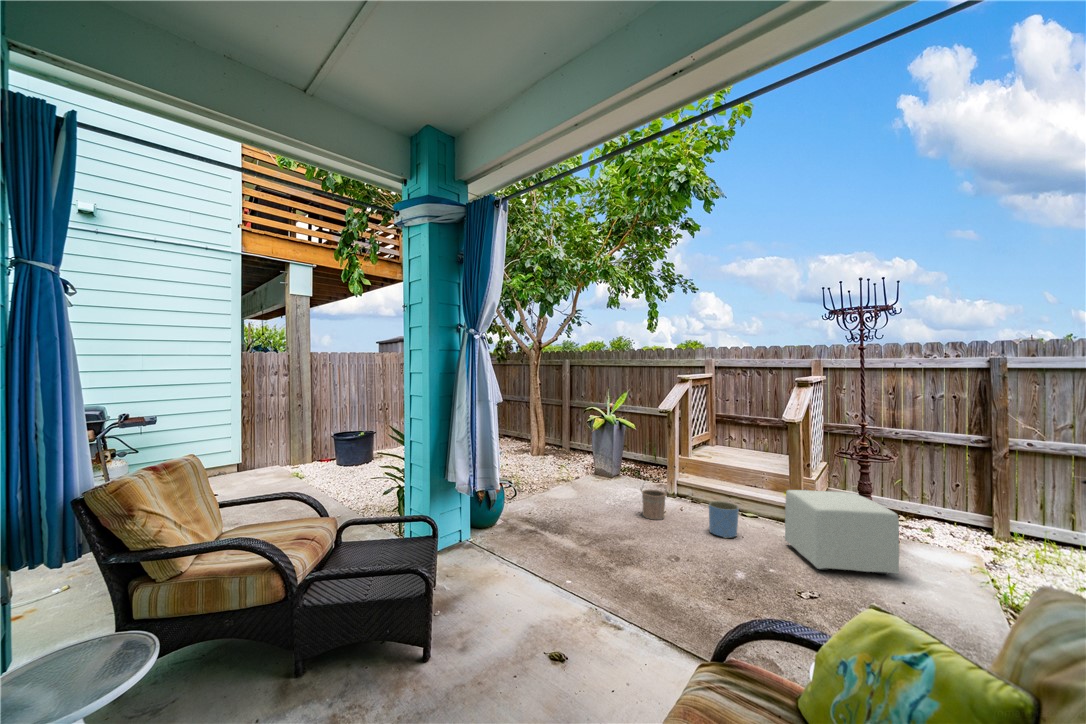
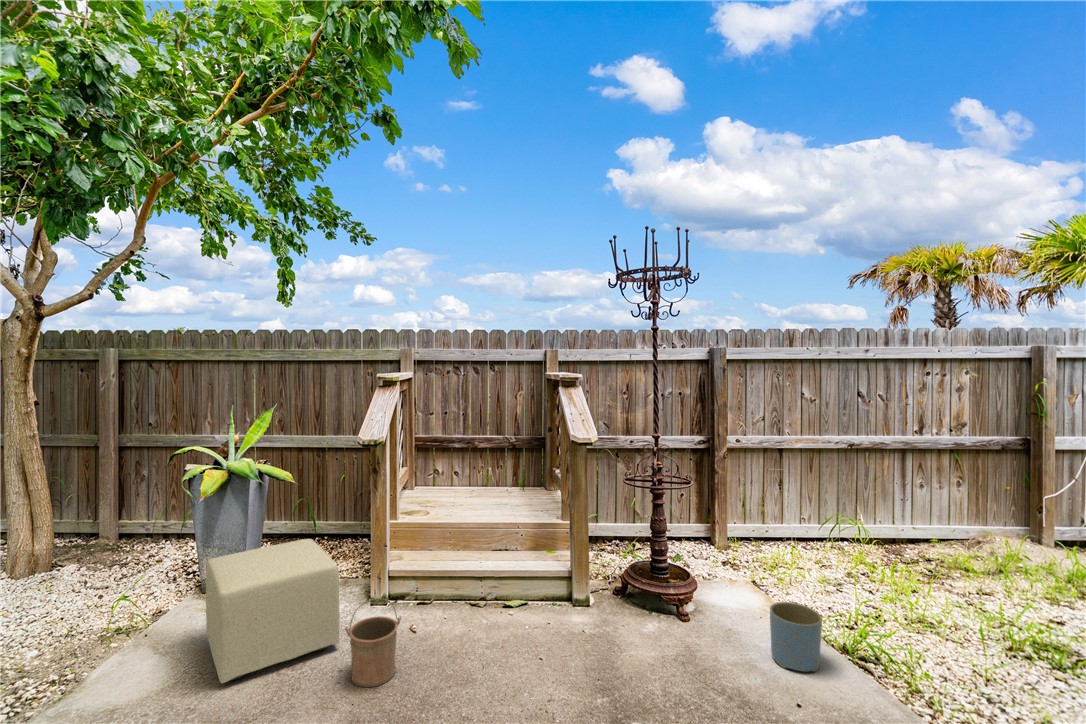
ottoman: present [785,490,899,575] -> present [206,539,340,683]
planter: present [709,501,739,538] -> present [770,602,822,672]

